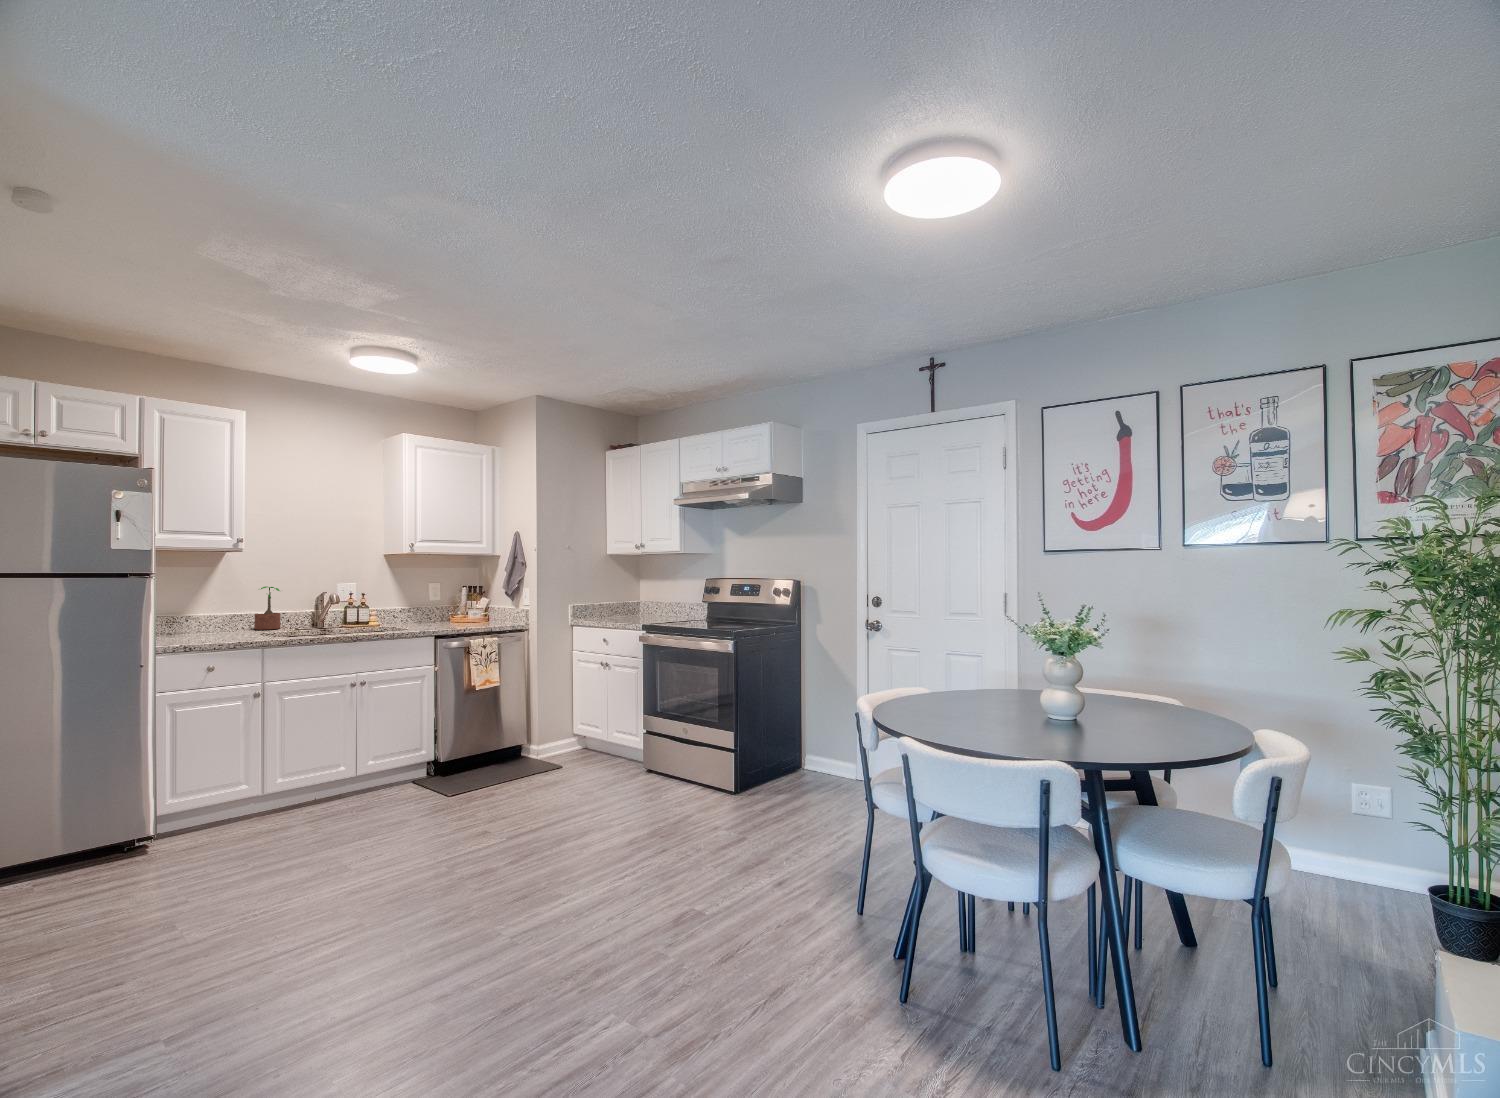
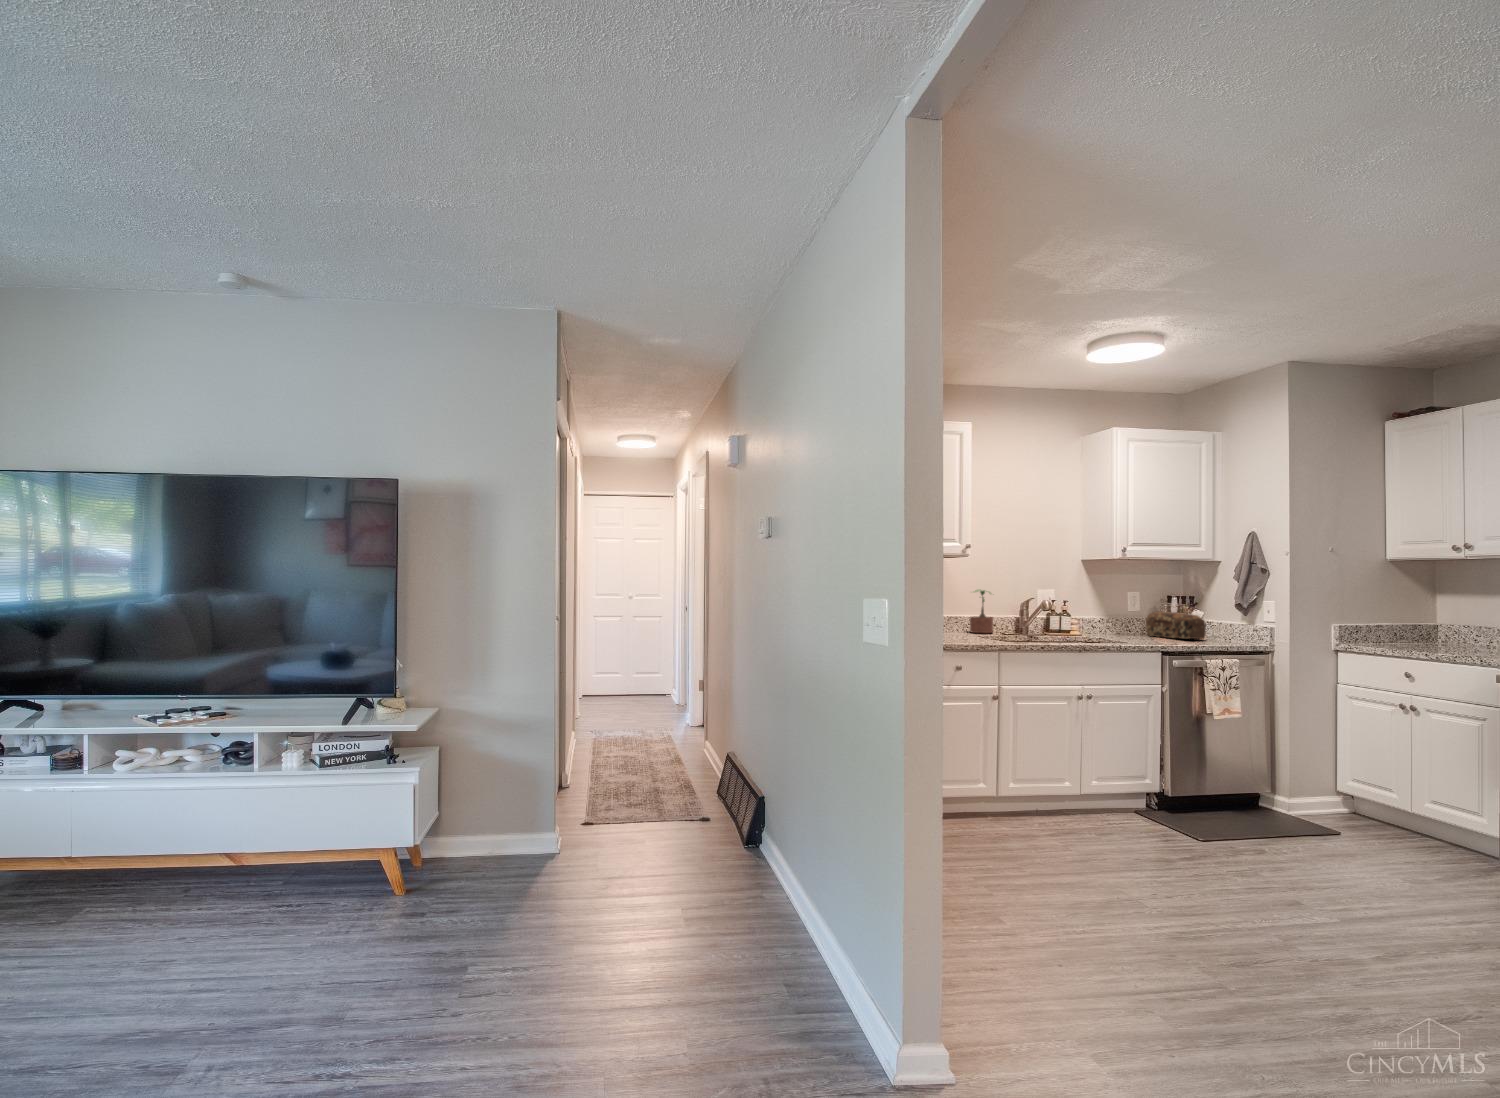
bread loaf: none [437,600,484,623] -> present [1146,611,1206,639]

